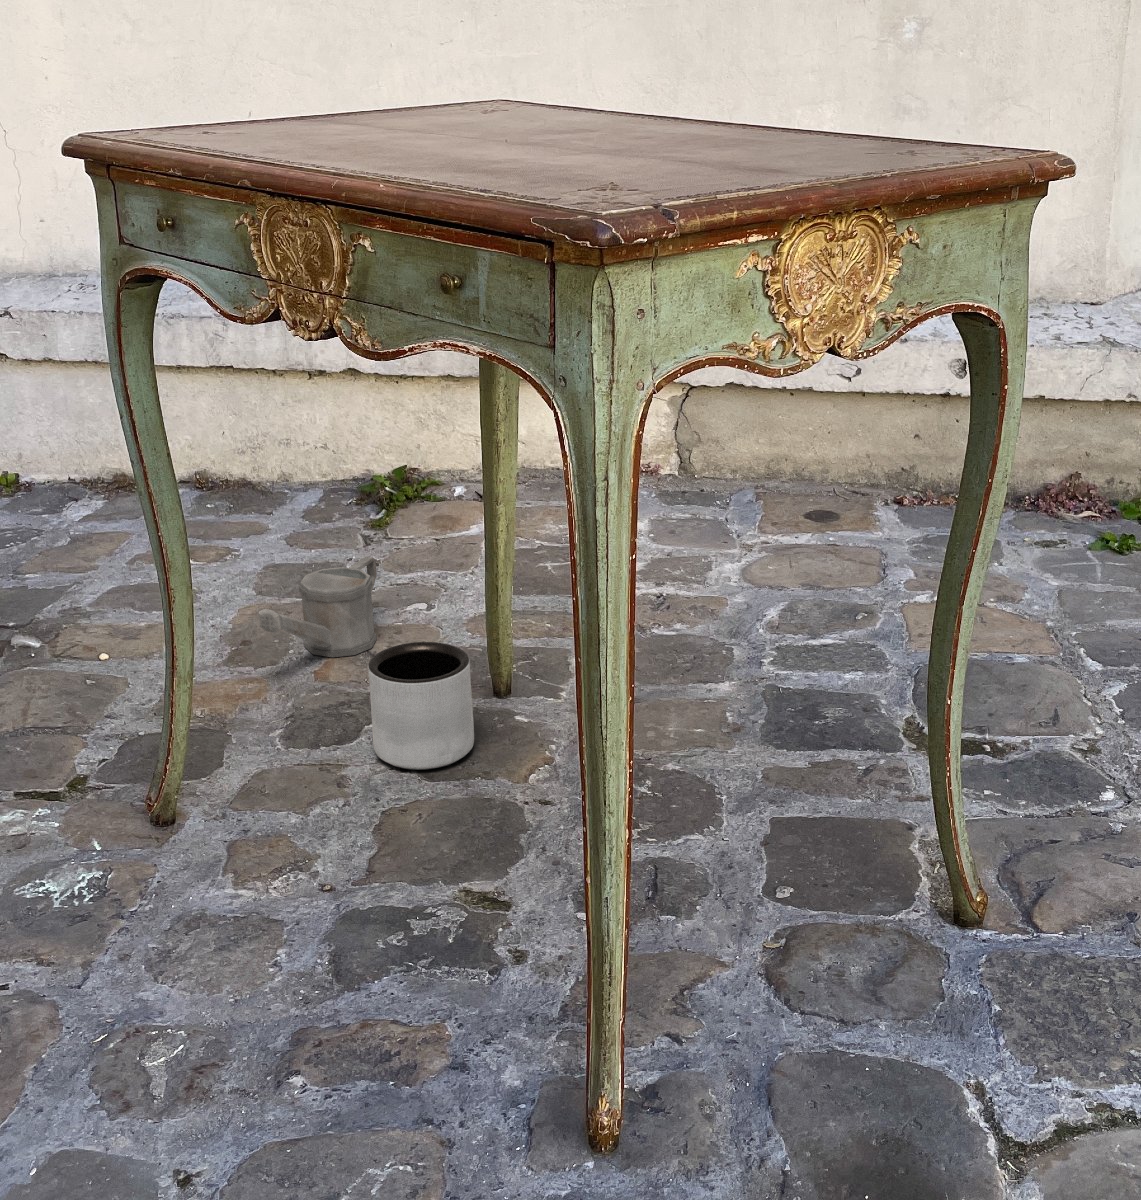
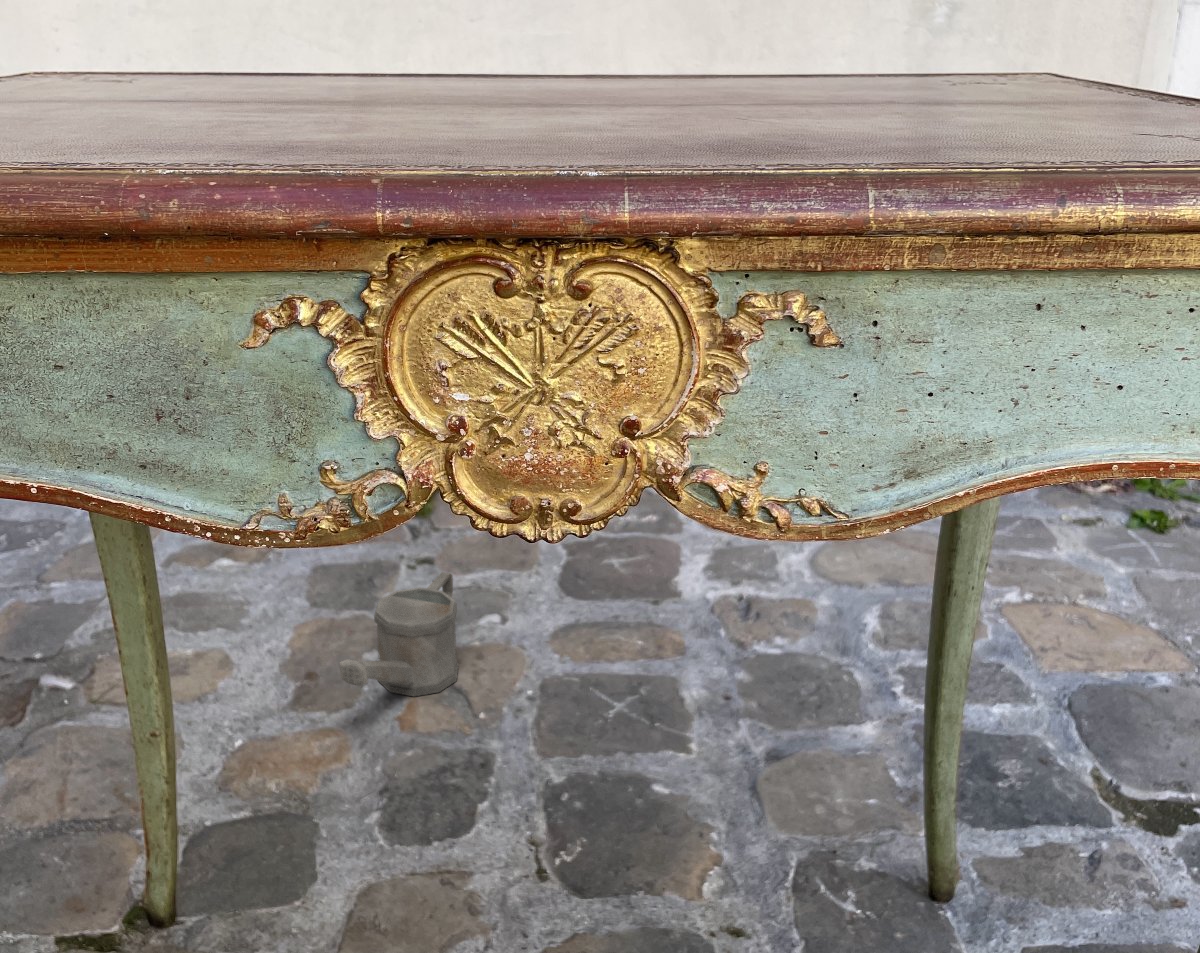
planter: present [368,642,474,770] -> none [501,712,624,879]

